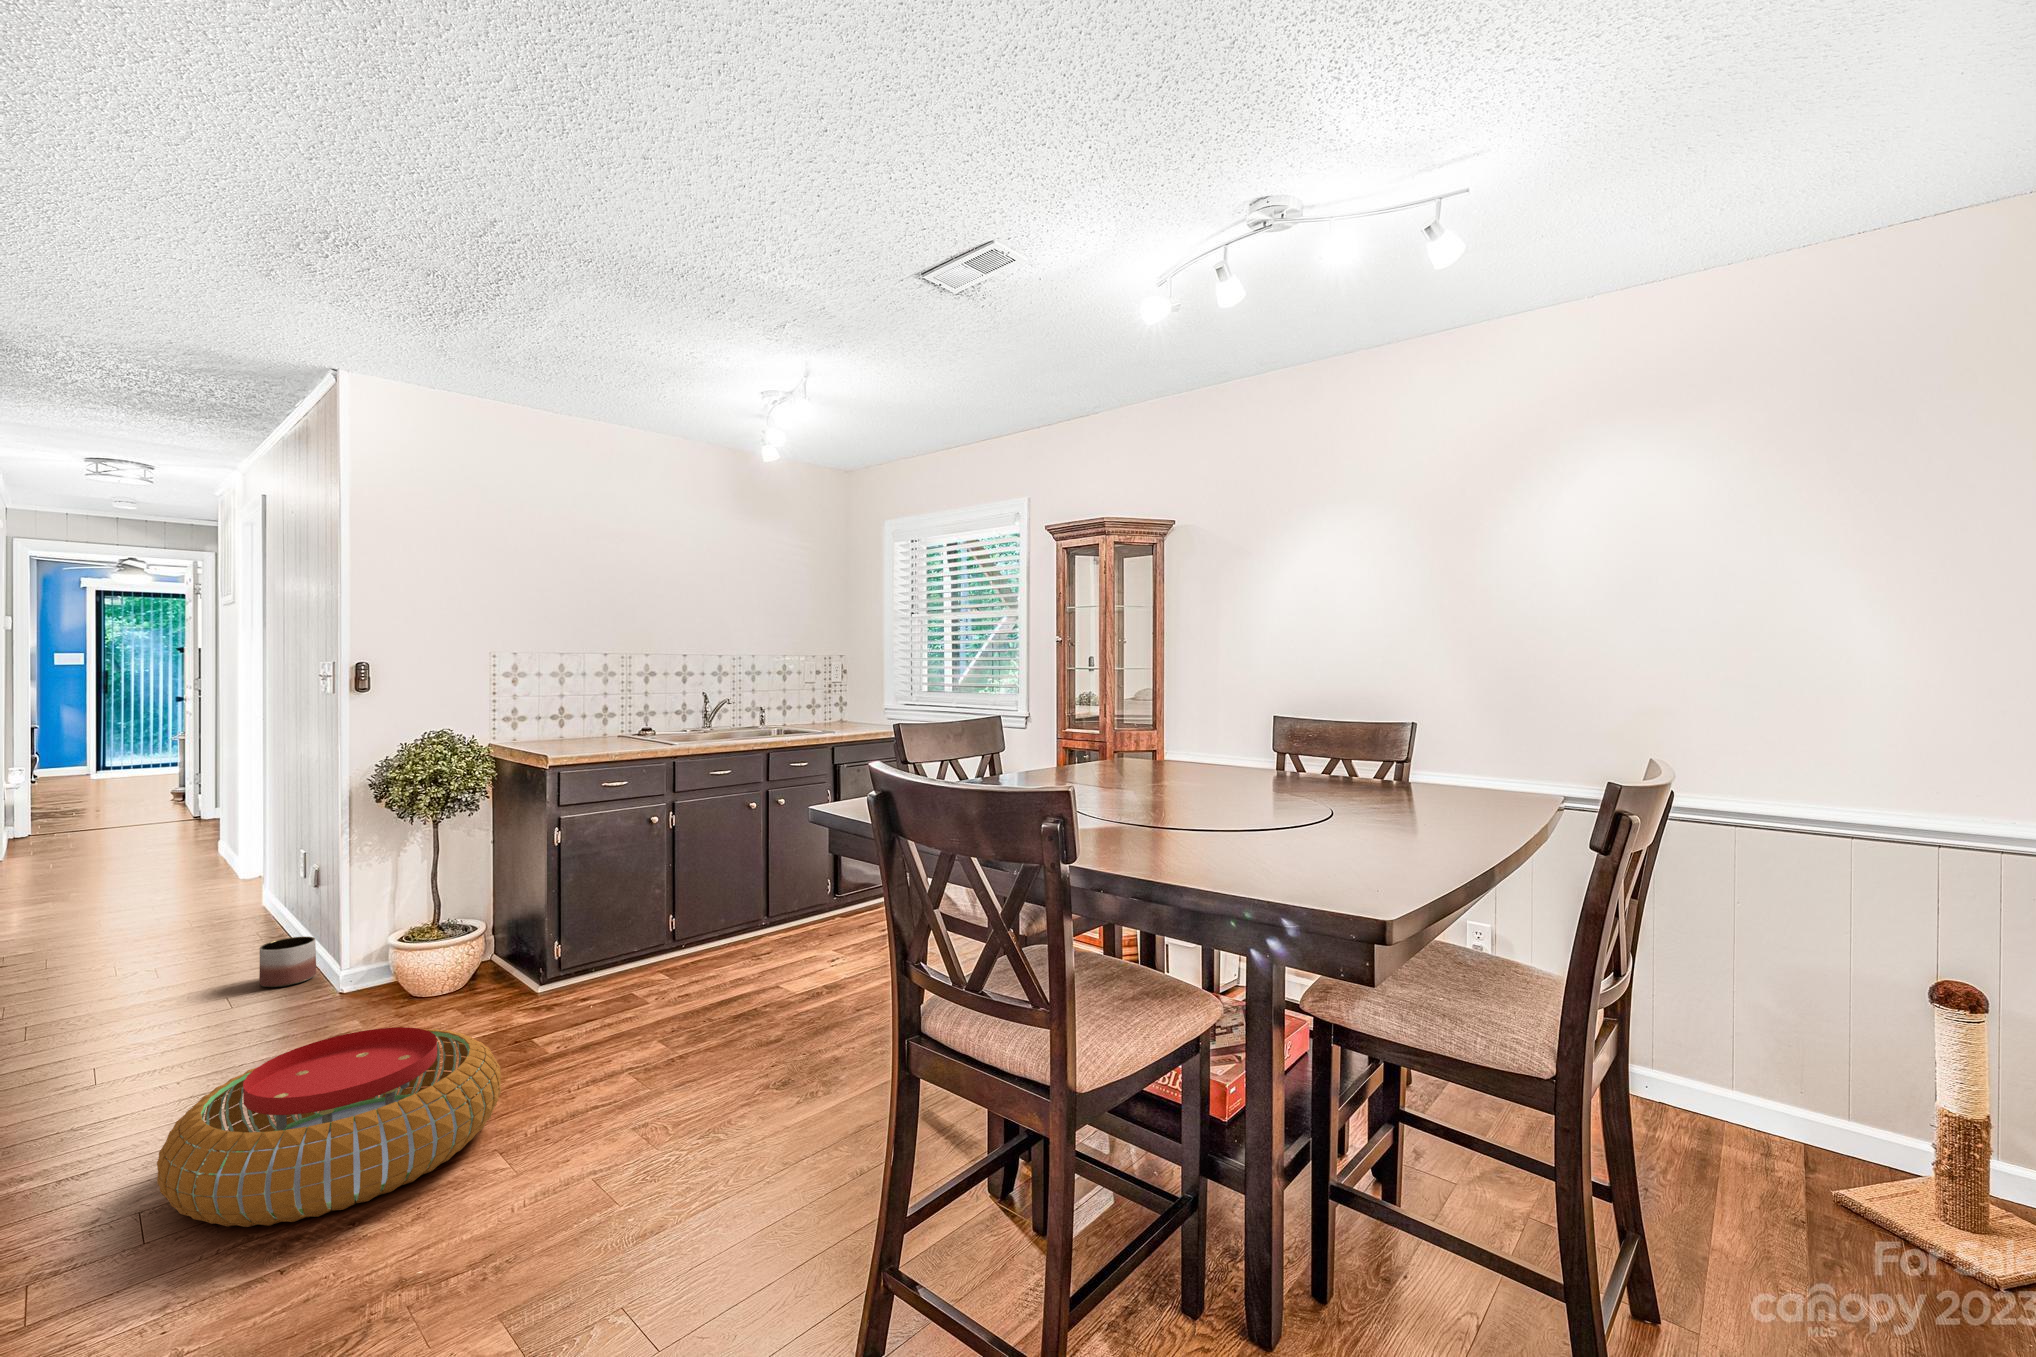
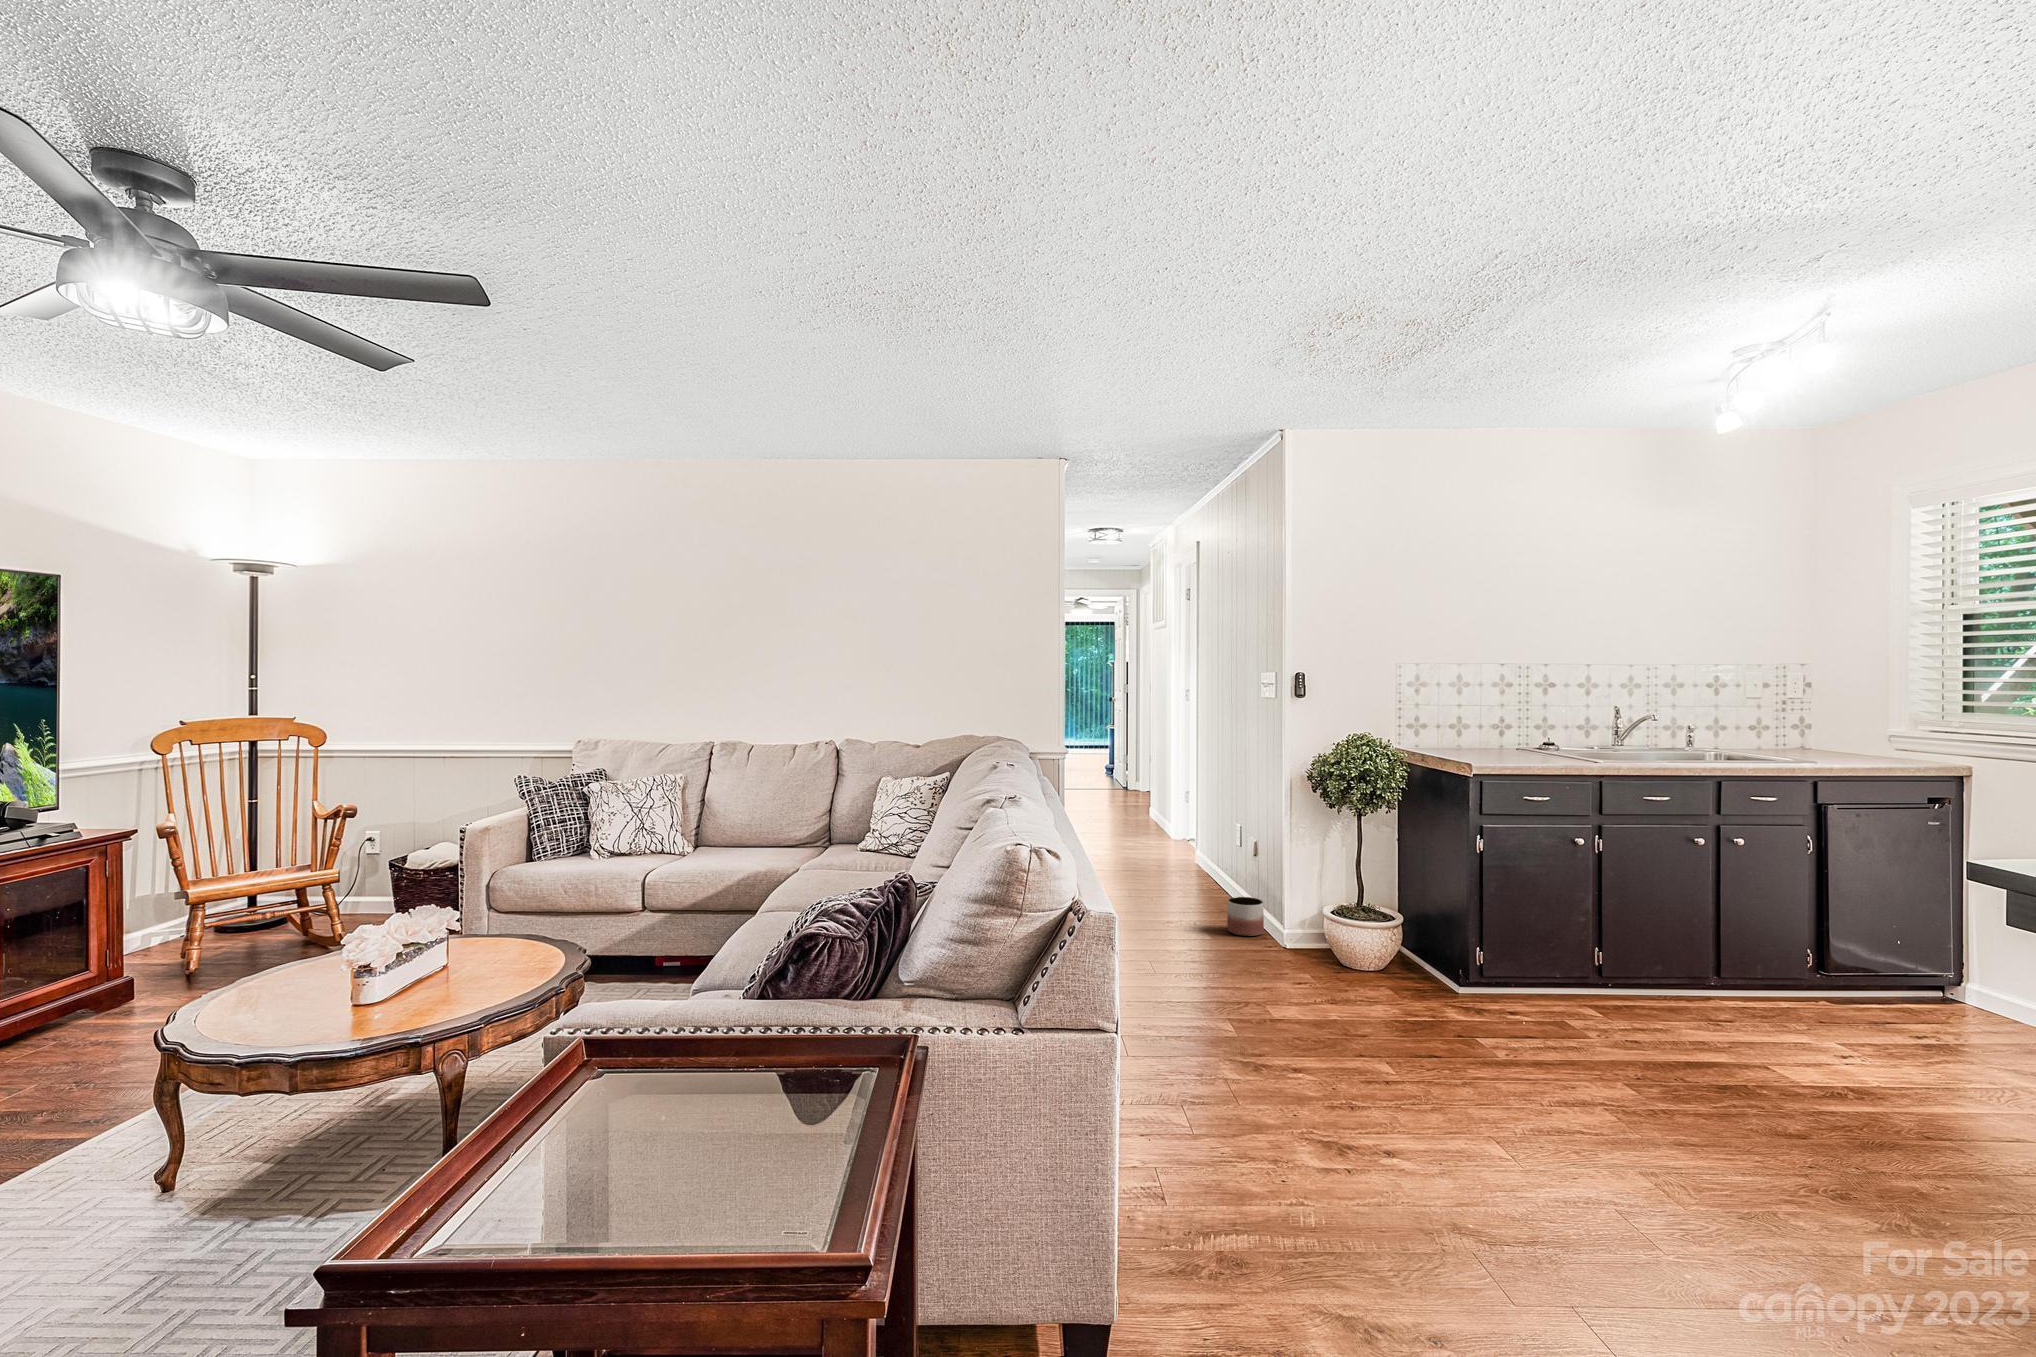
pouf: present [157,1027,501,1227] -> none [1244,987,1484,1135]

